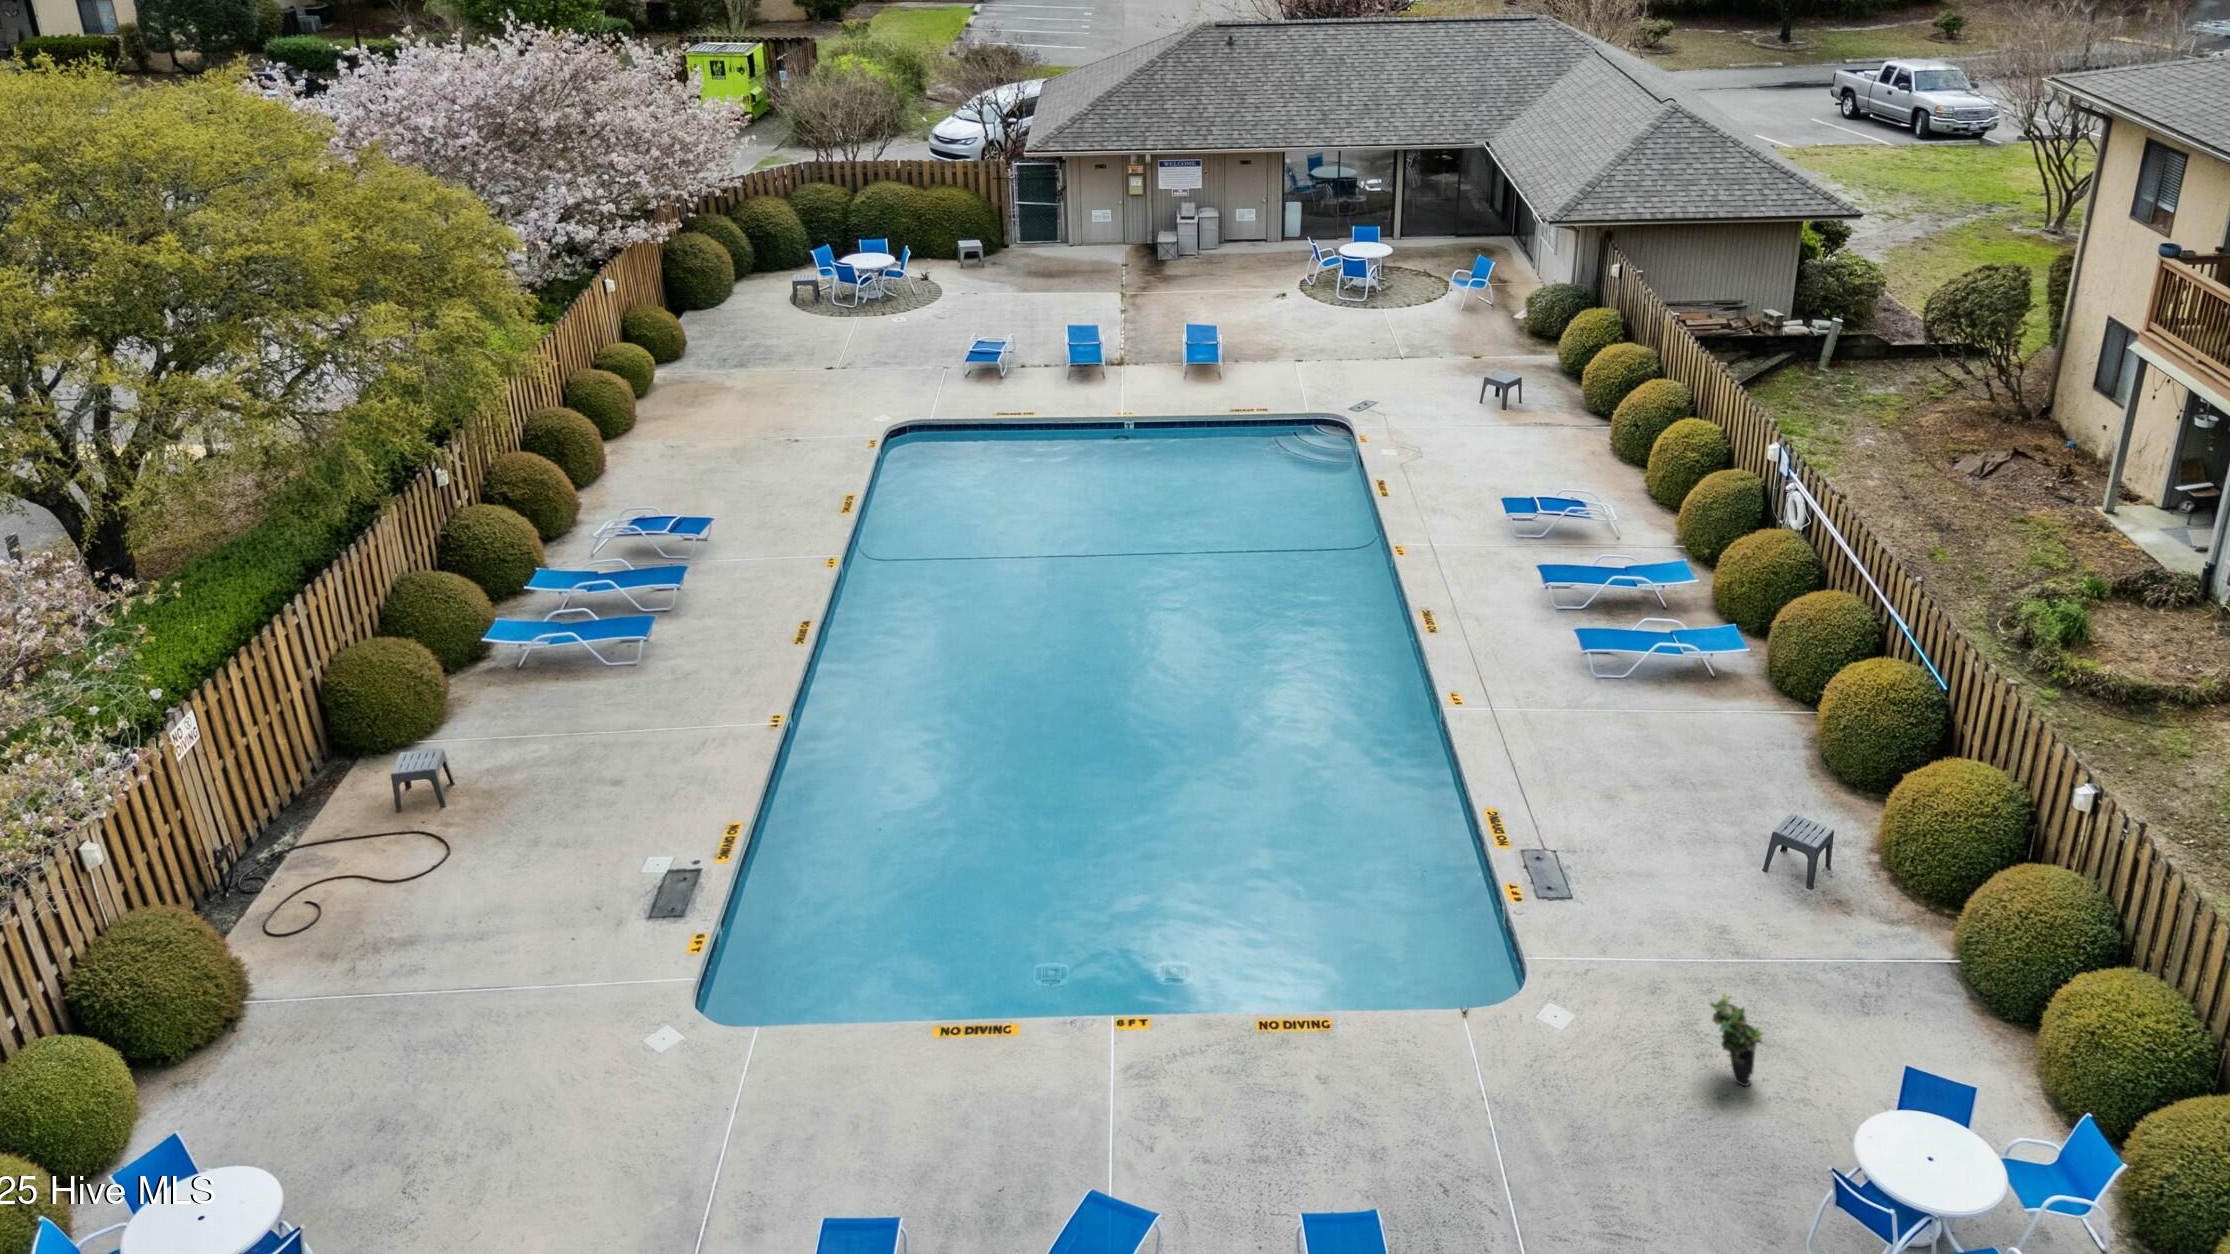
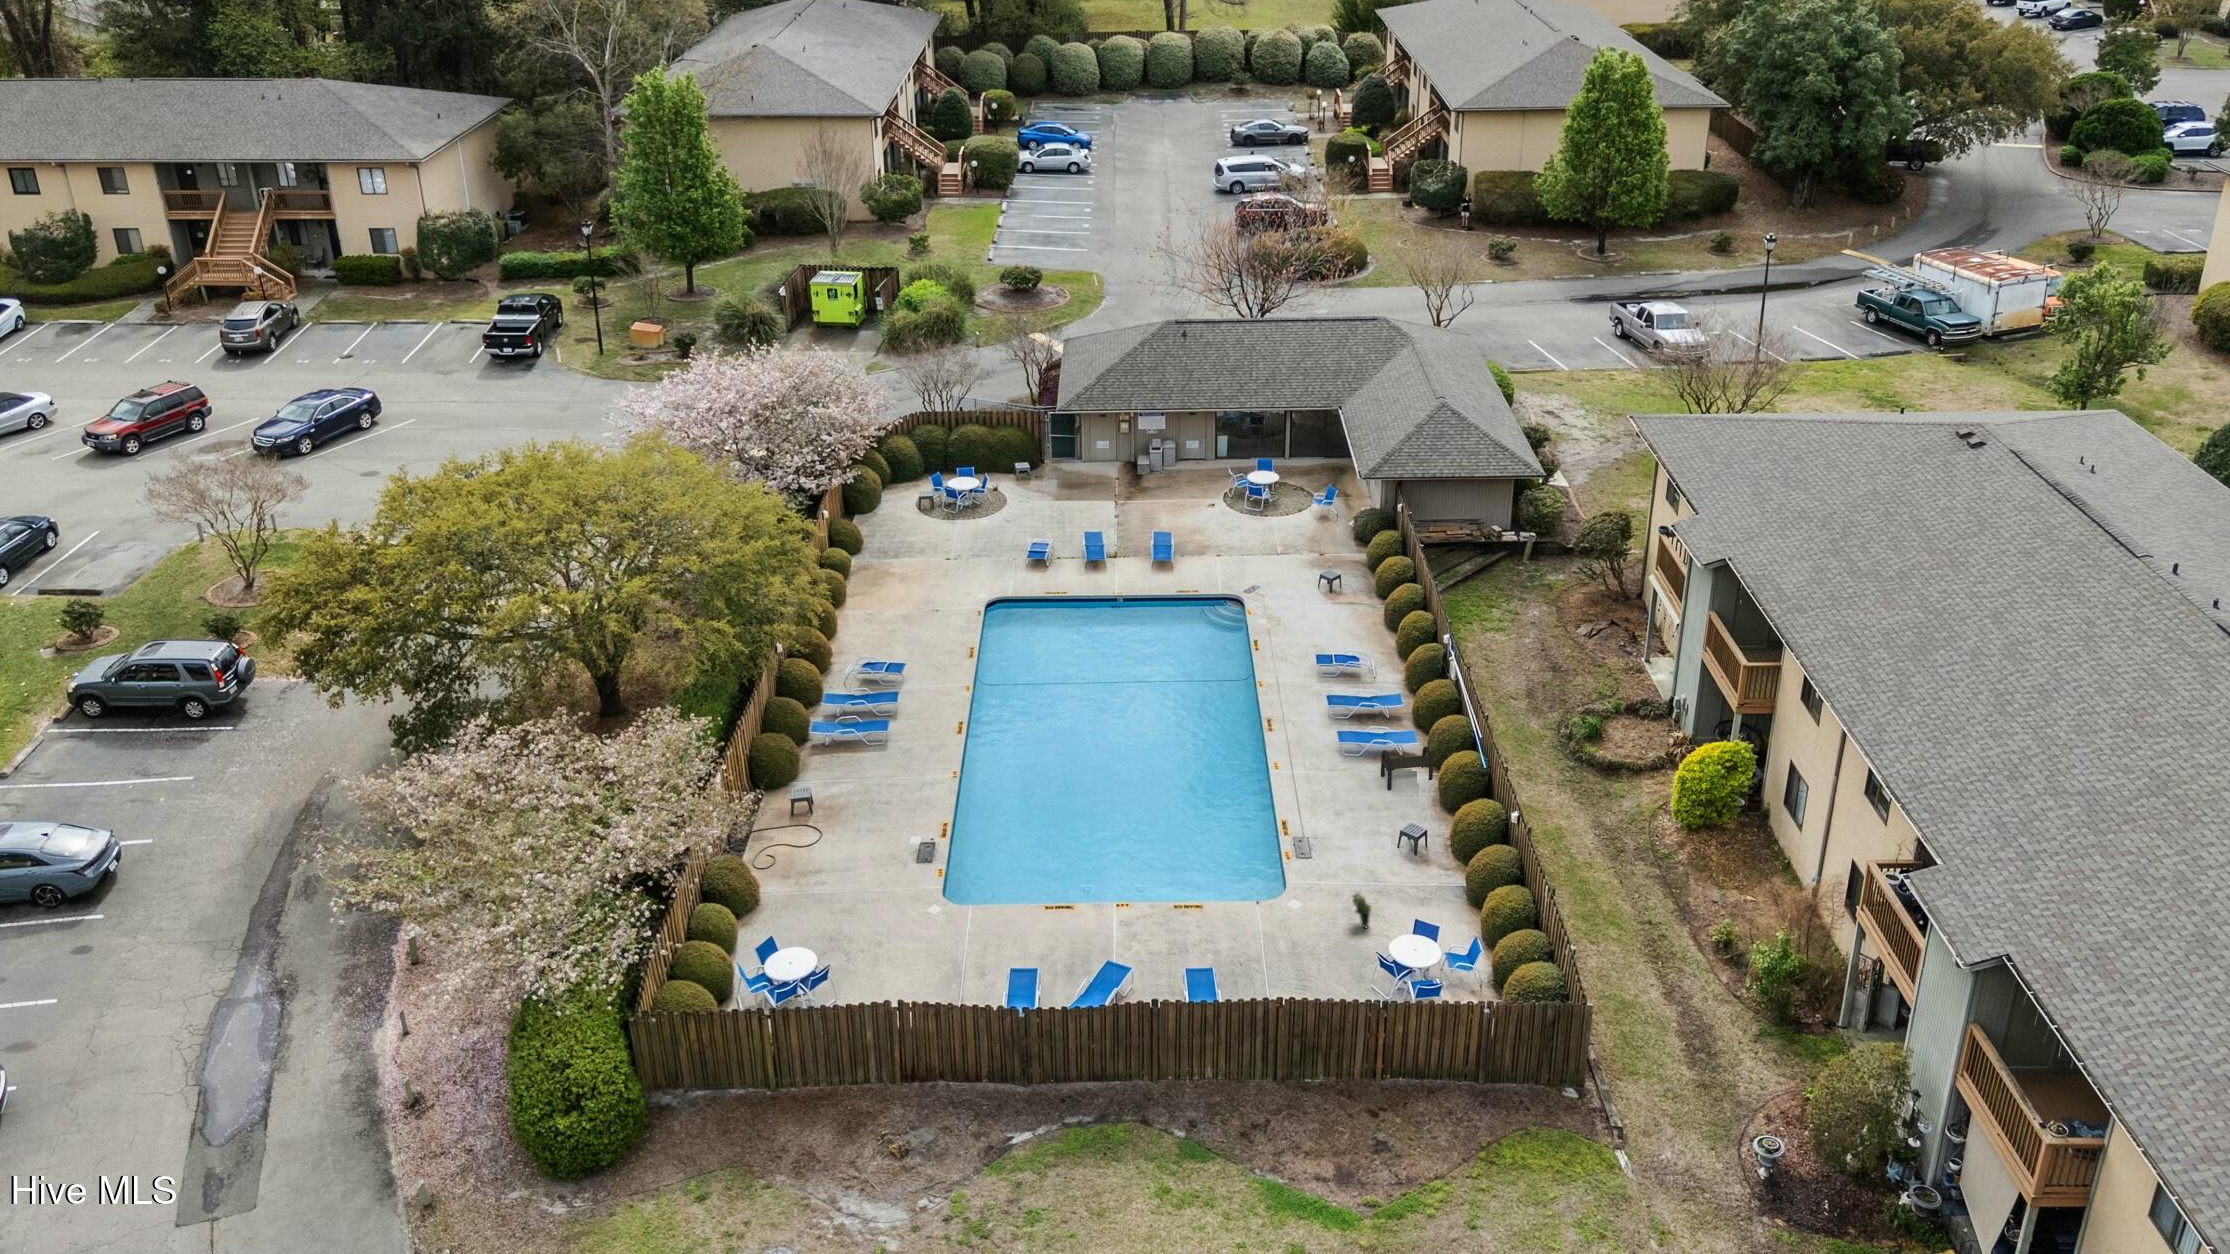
bench: none [1675,656,1796,748] -> present [1381,746,1433,790]

